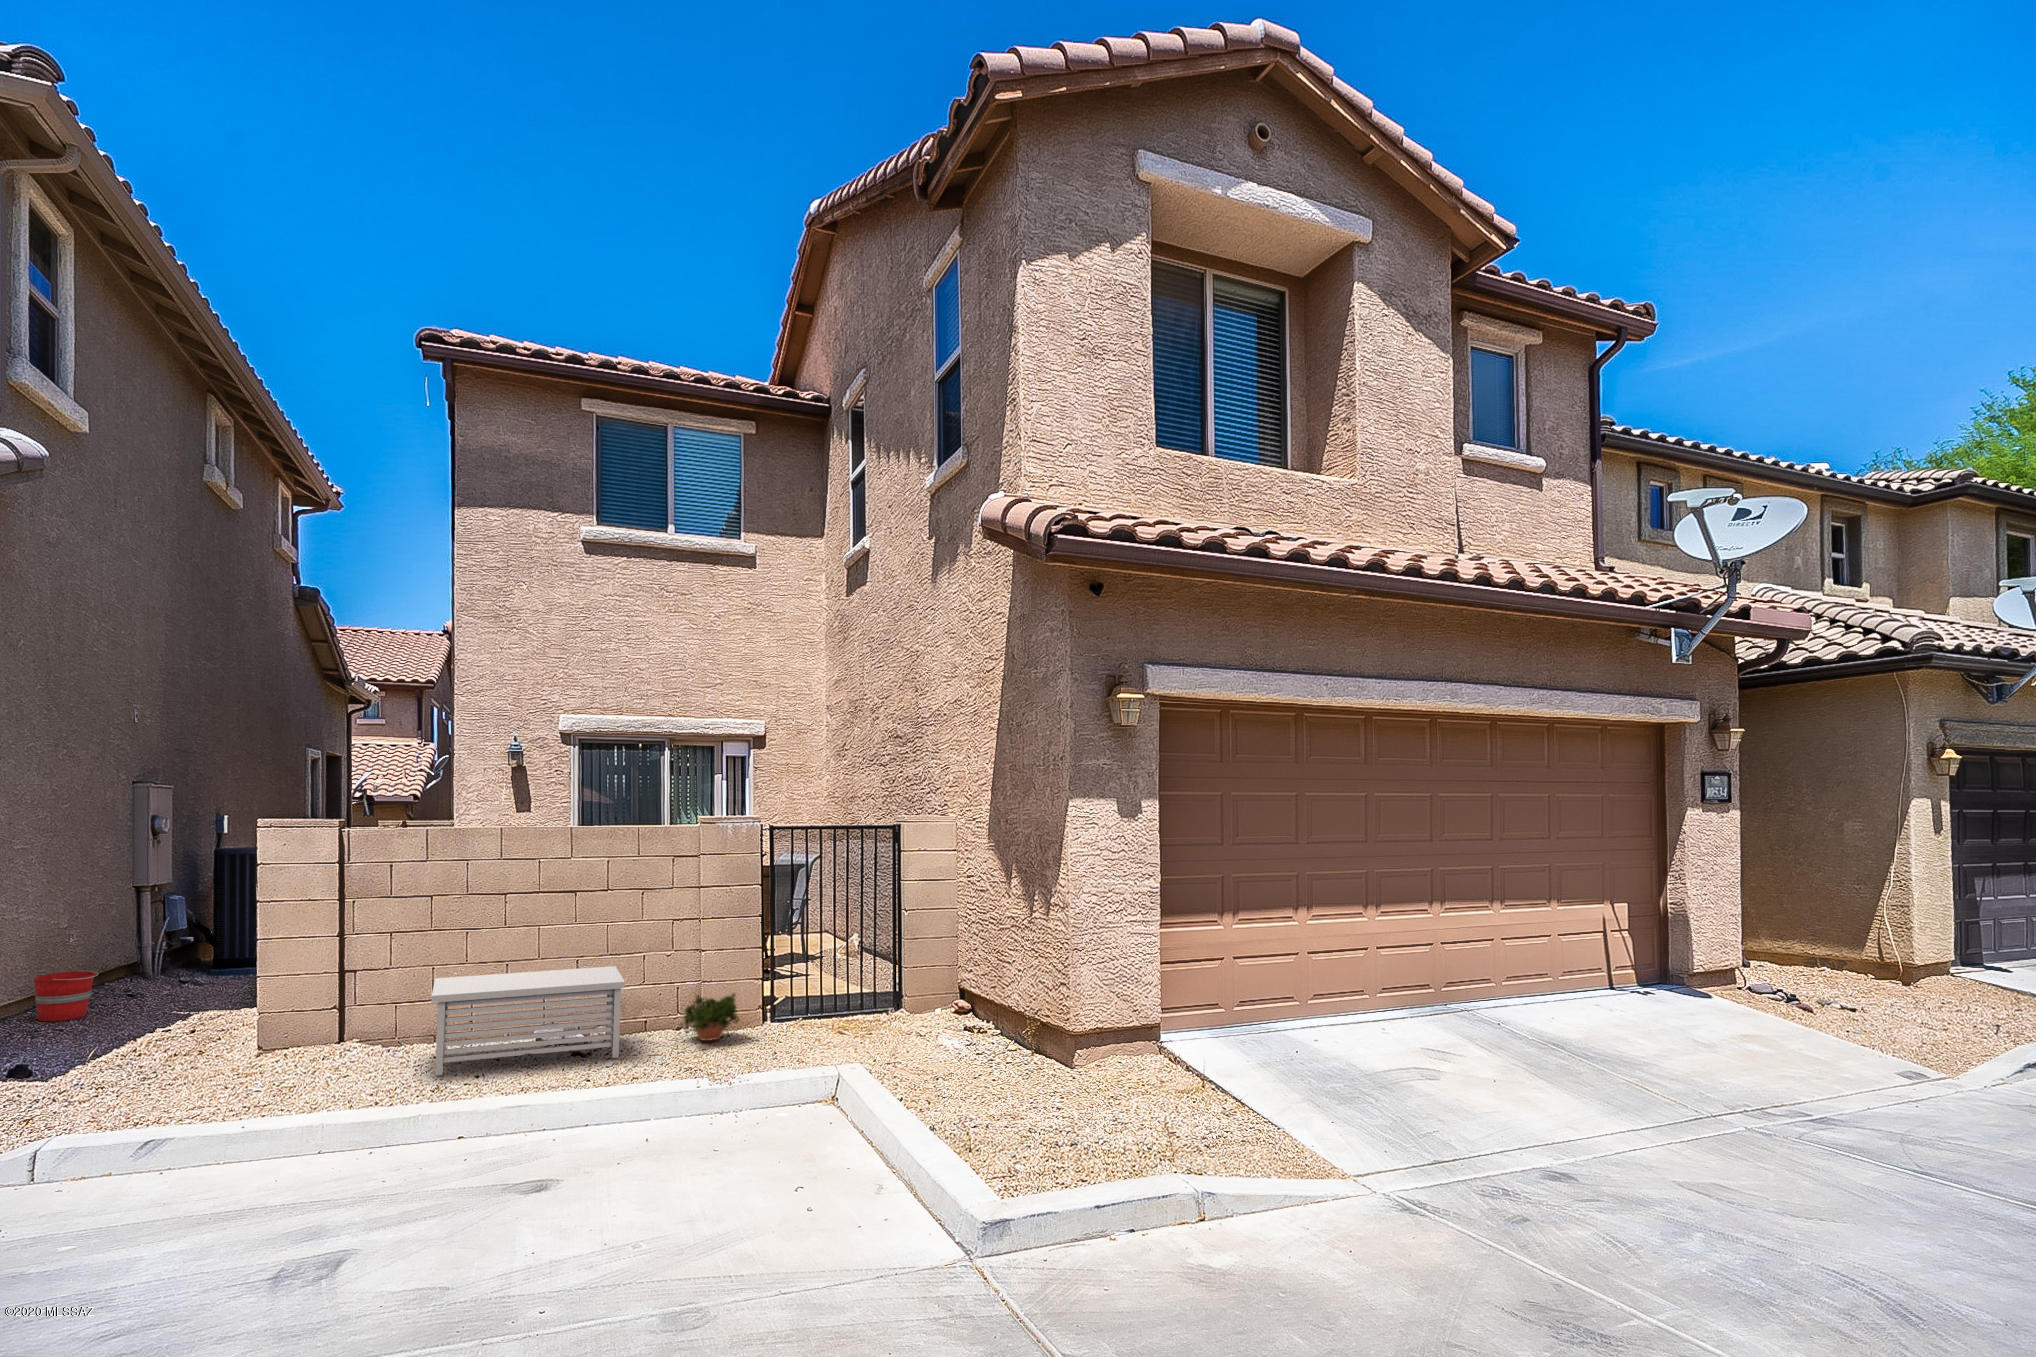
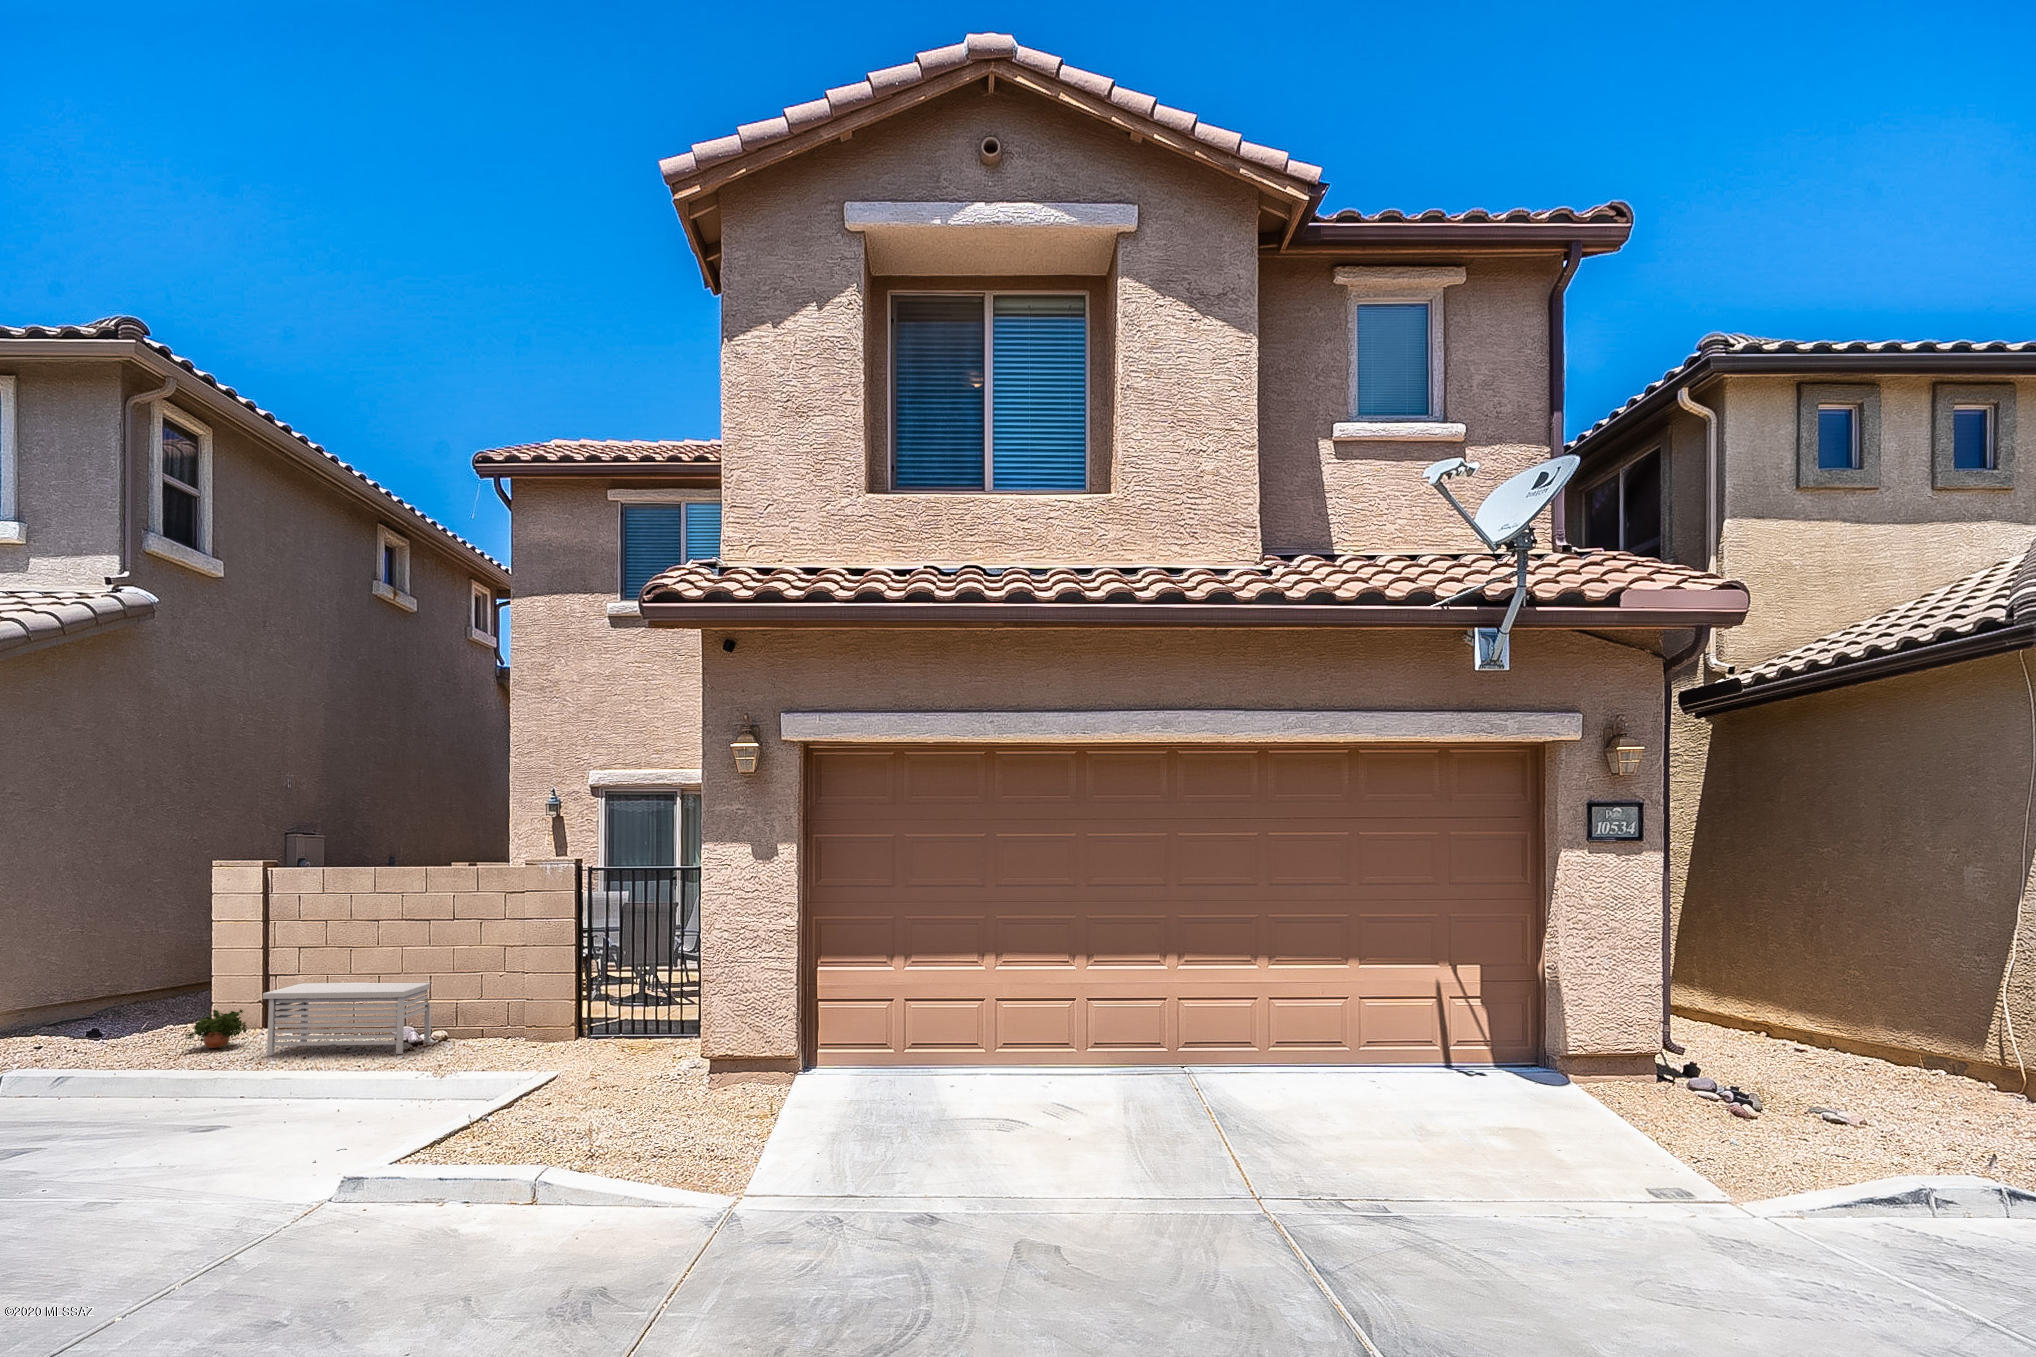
bucket: present [34,970,98,1021] -> none [137,972,180,1007]
potted plant: present [680,994,740,1041] -> present [186,1009,247,1050]

